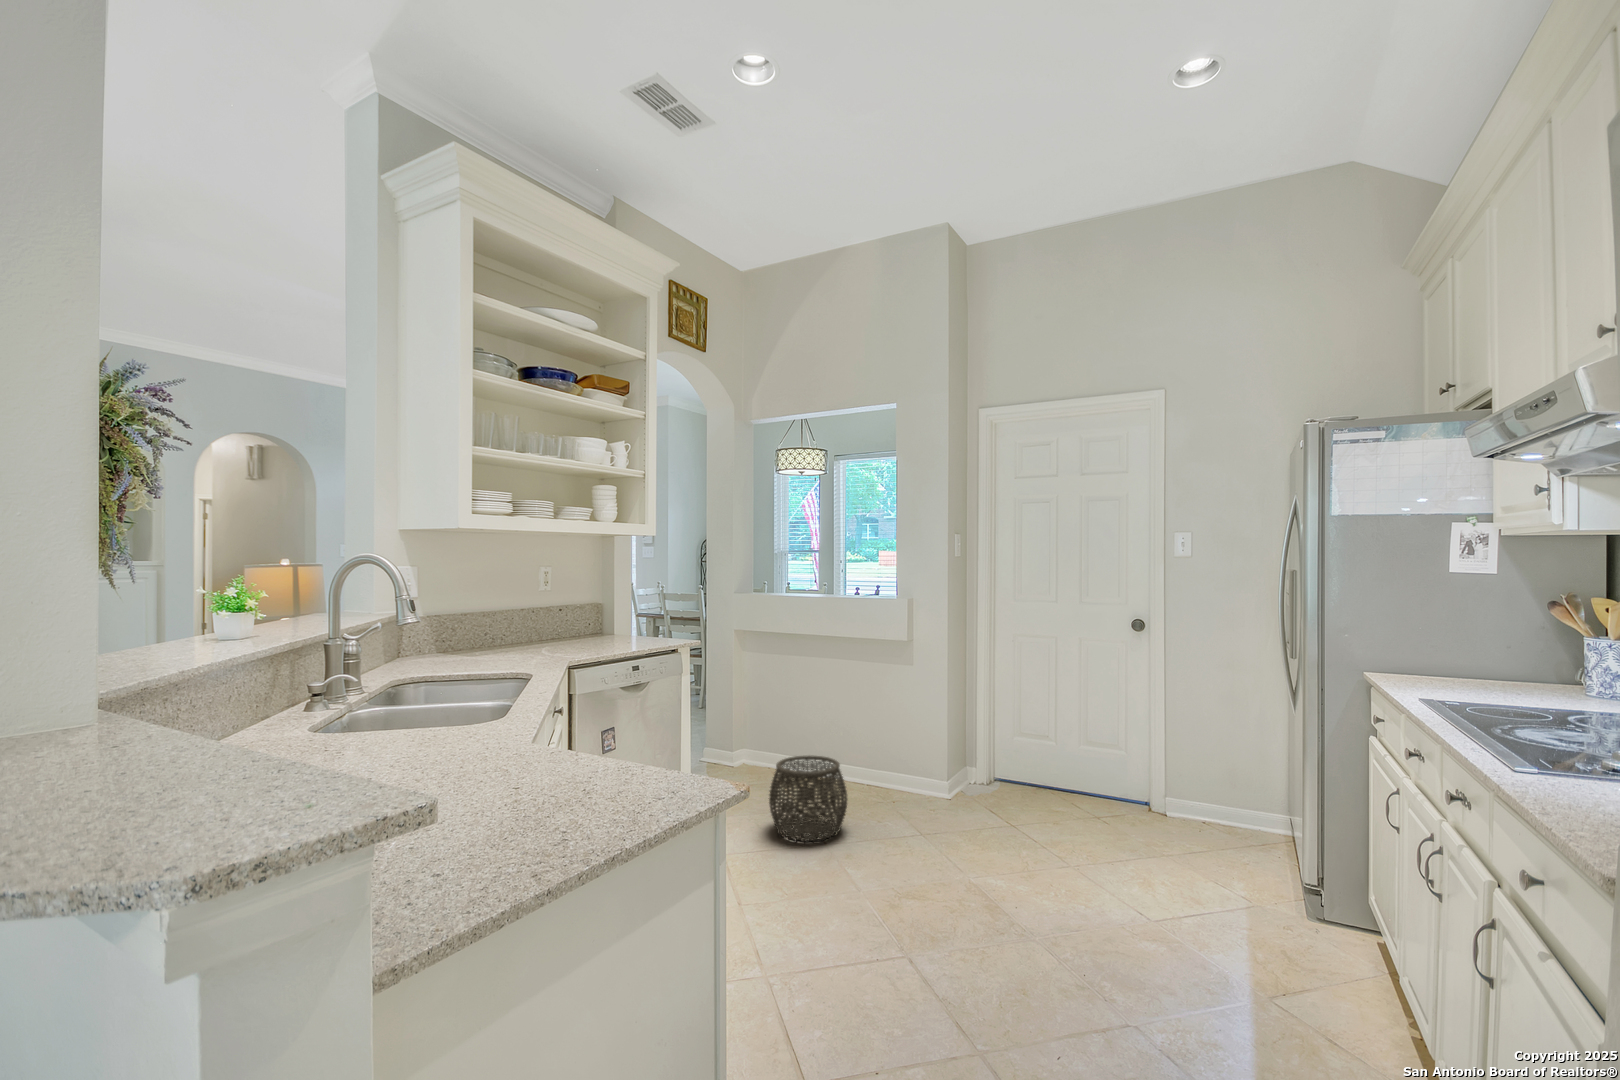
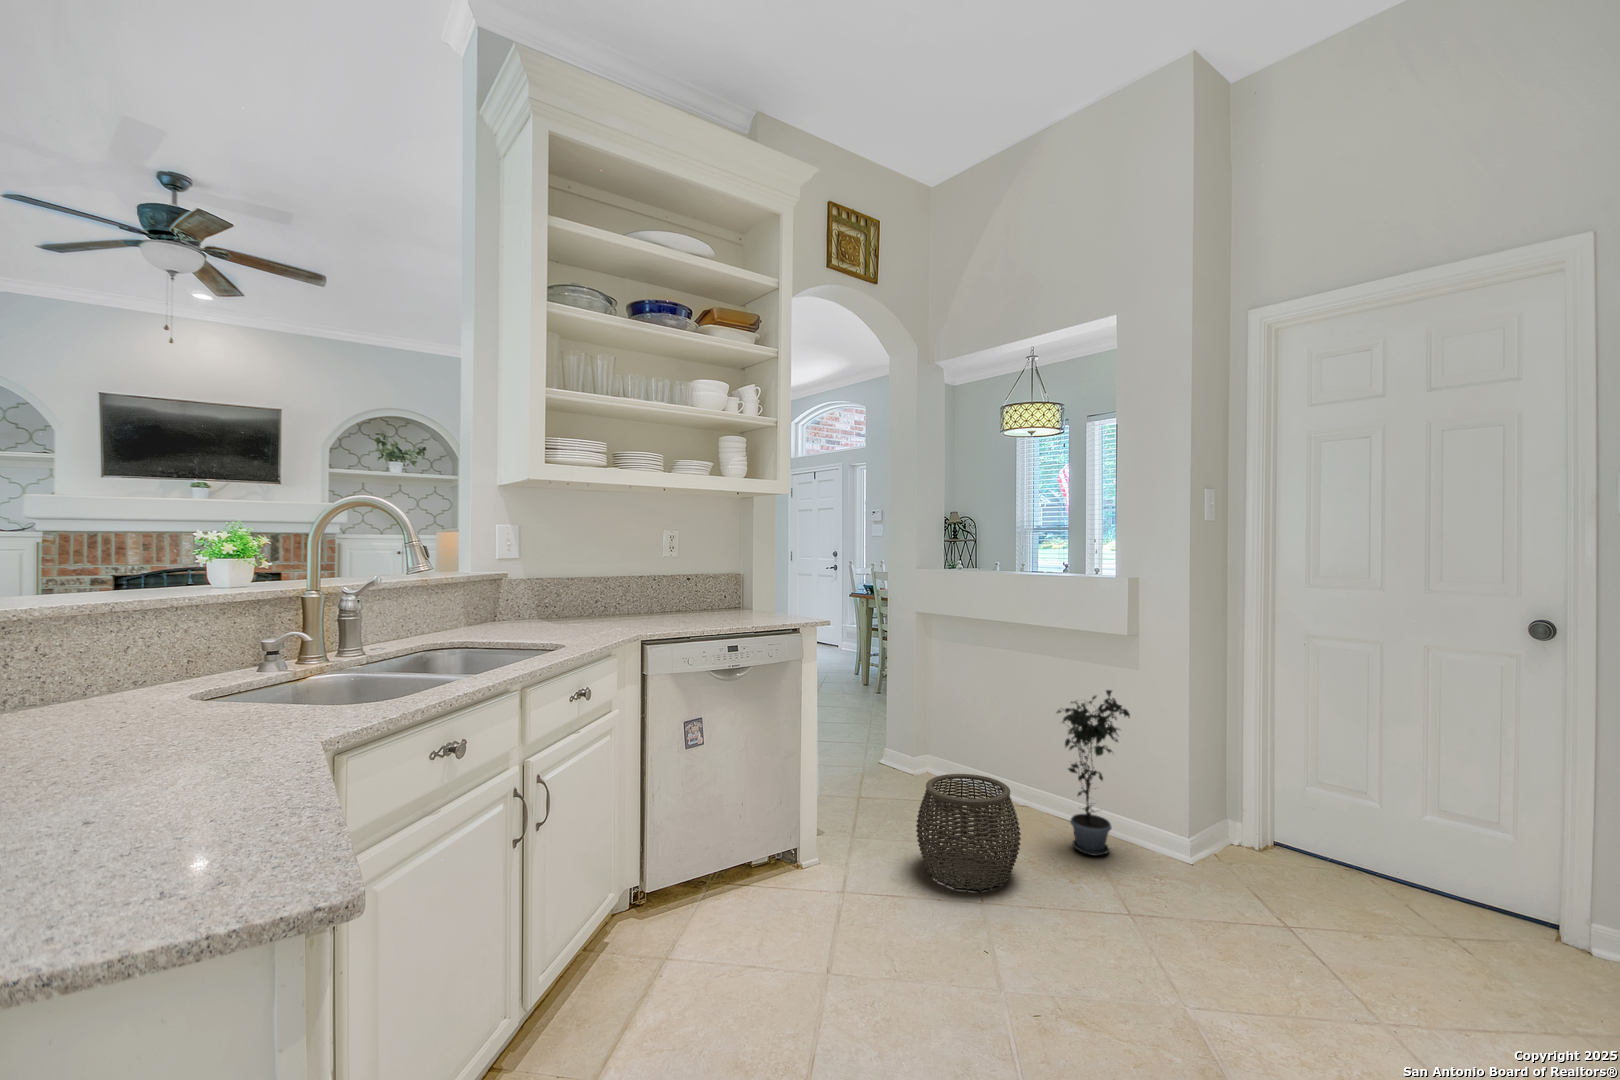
potted plant: none [863,681,914,807] -> present [1057,690,1130,856]

